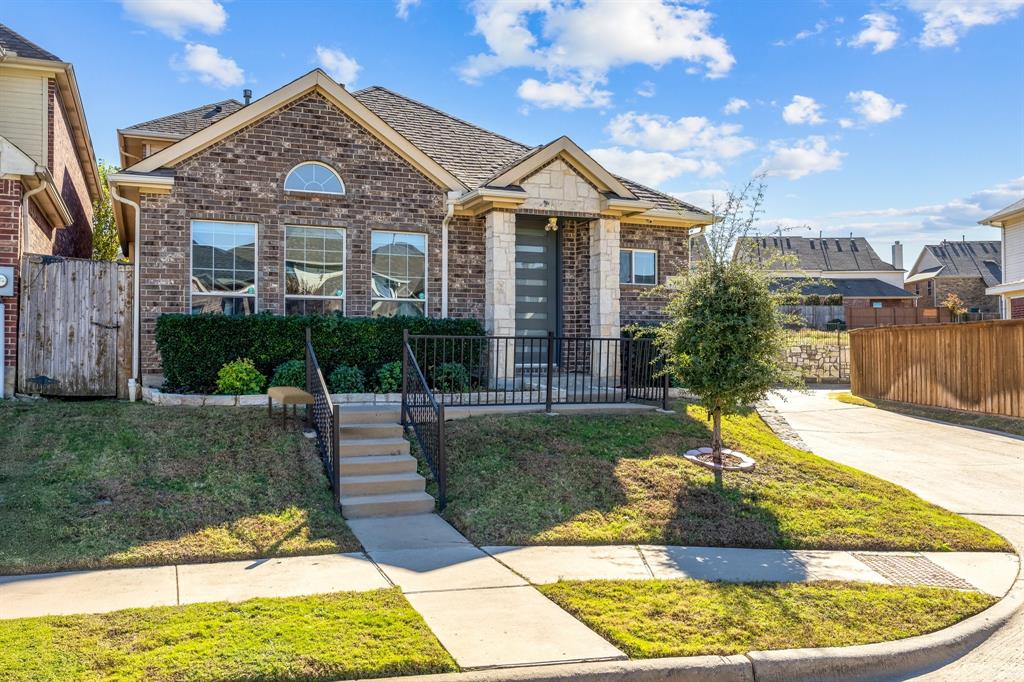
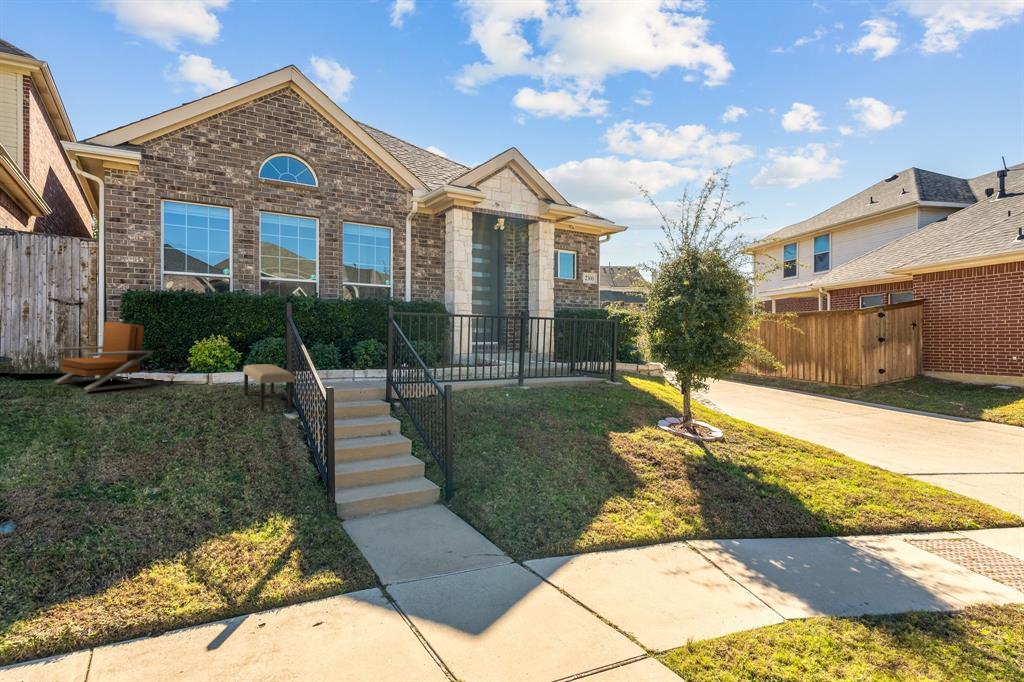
lounge chair: none [99,345,185,412] -> present [55,322,153,391]

